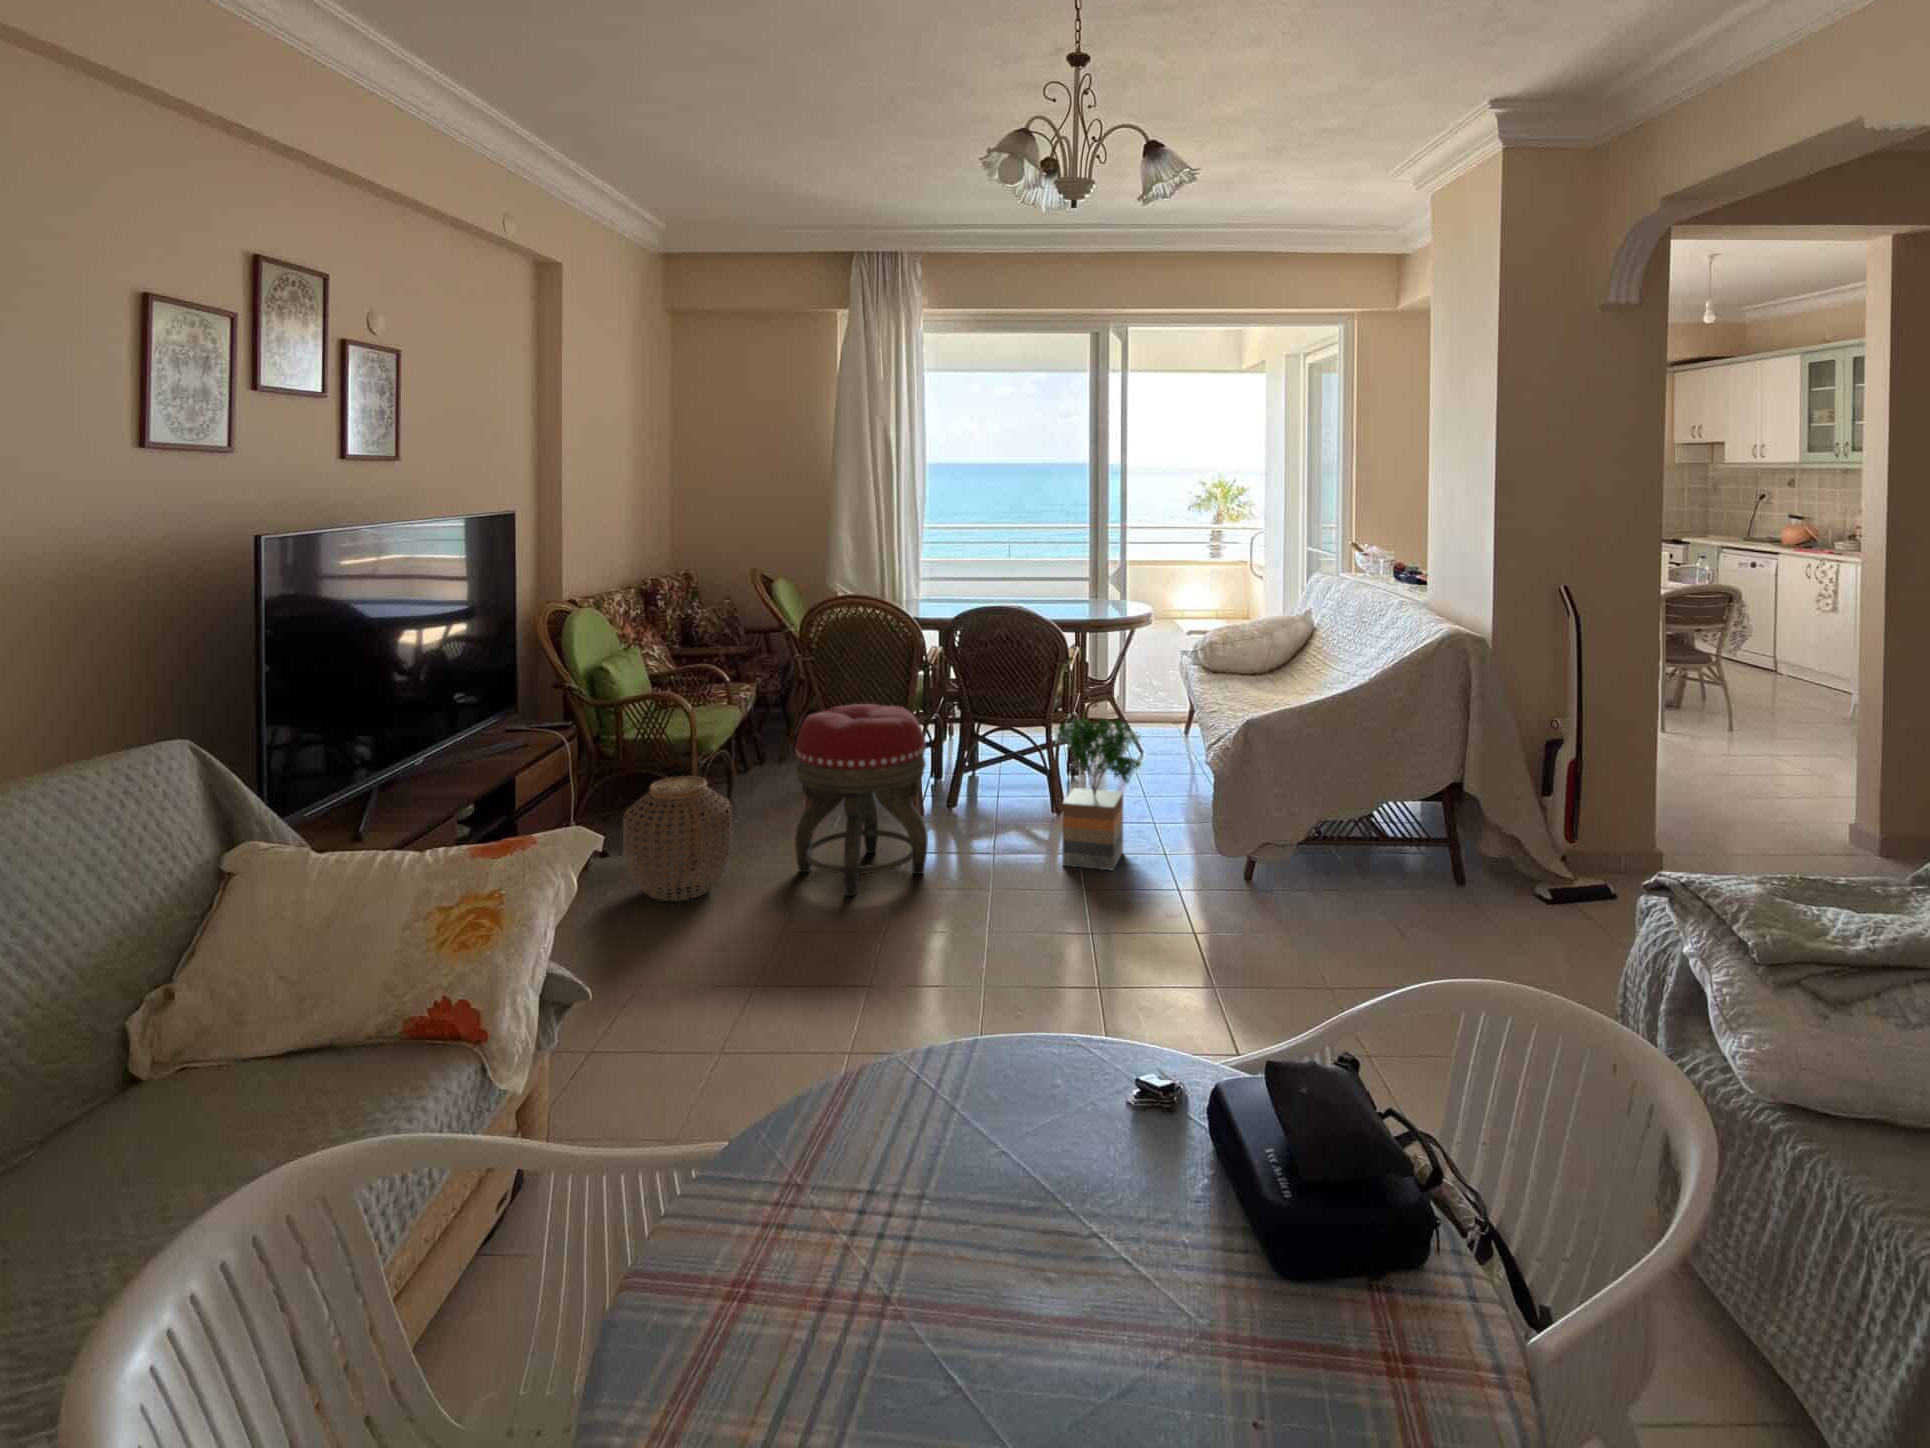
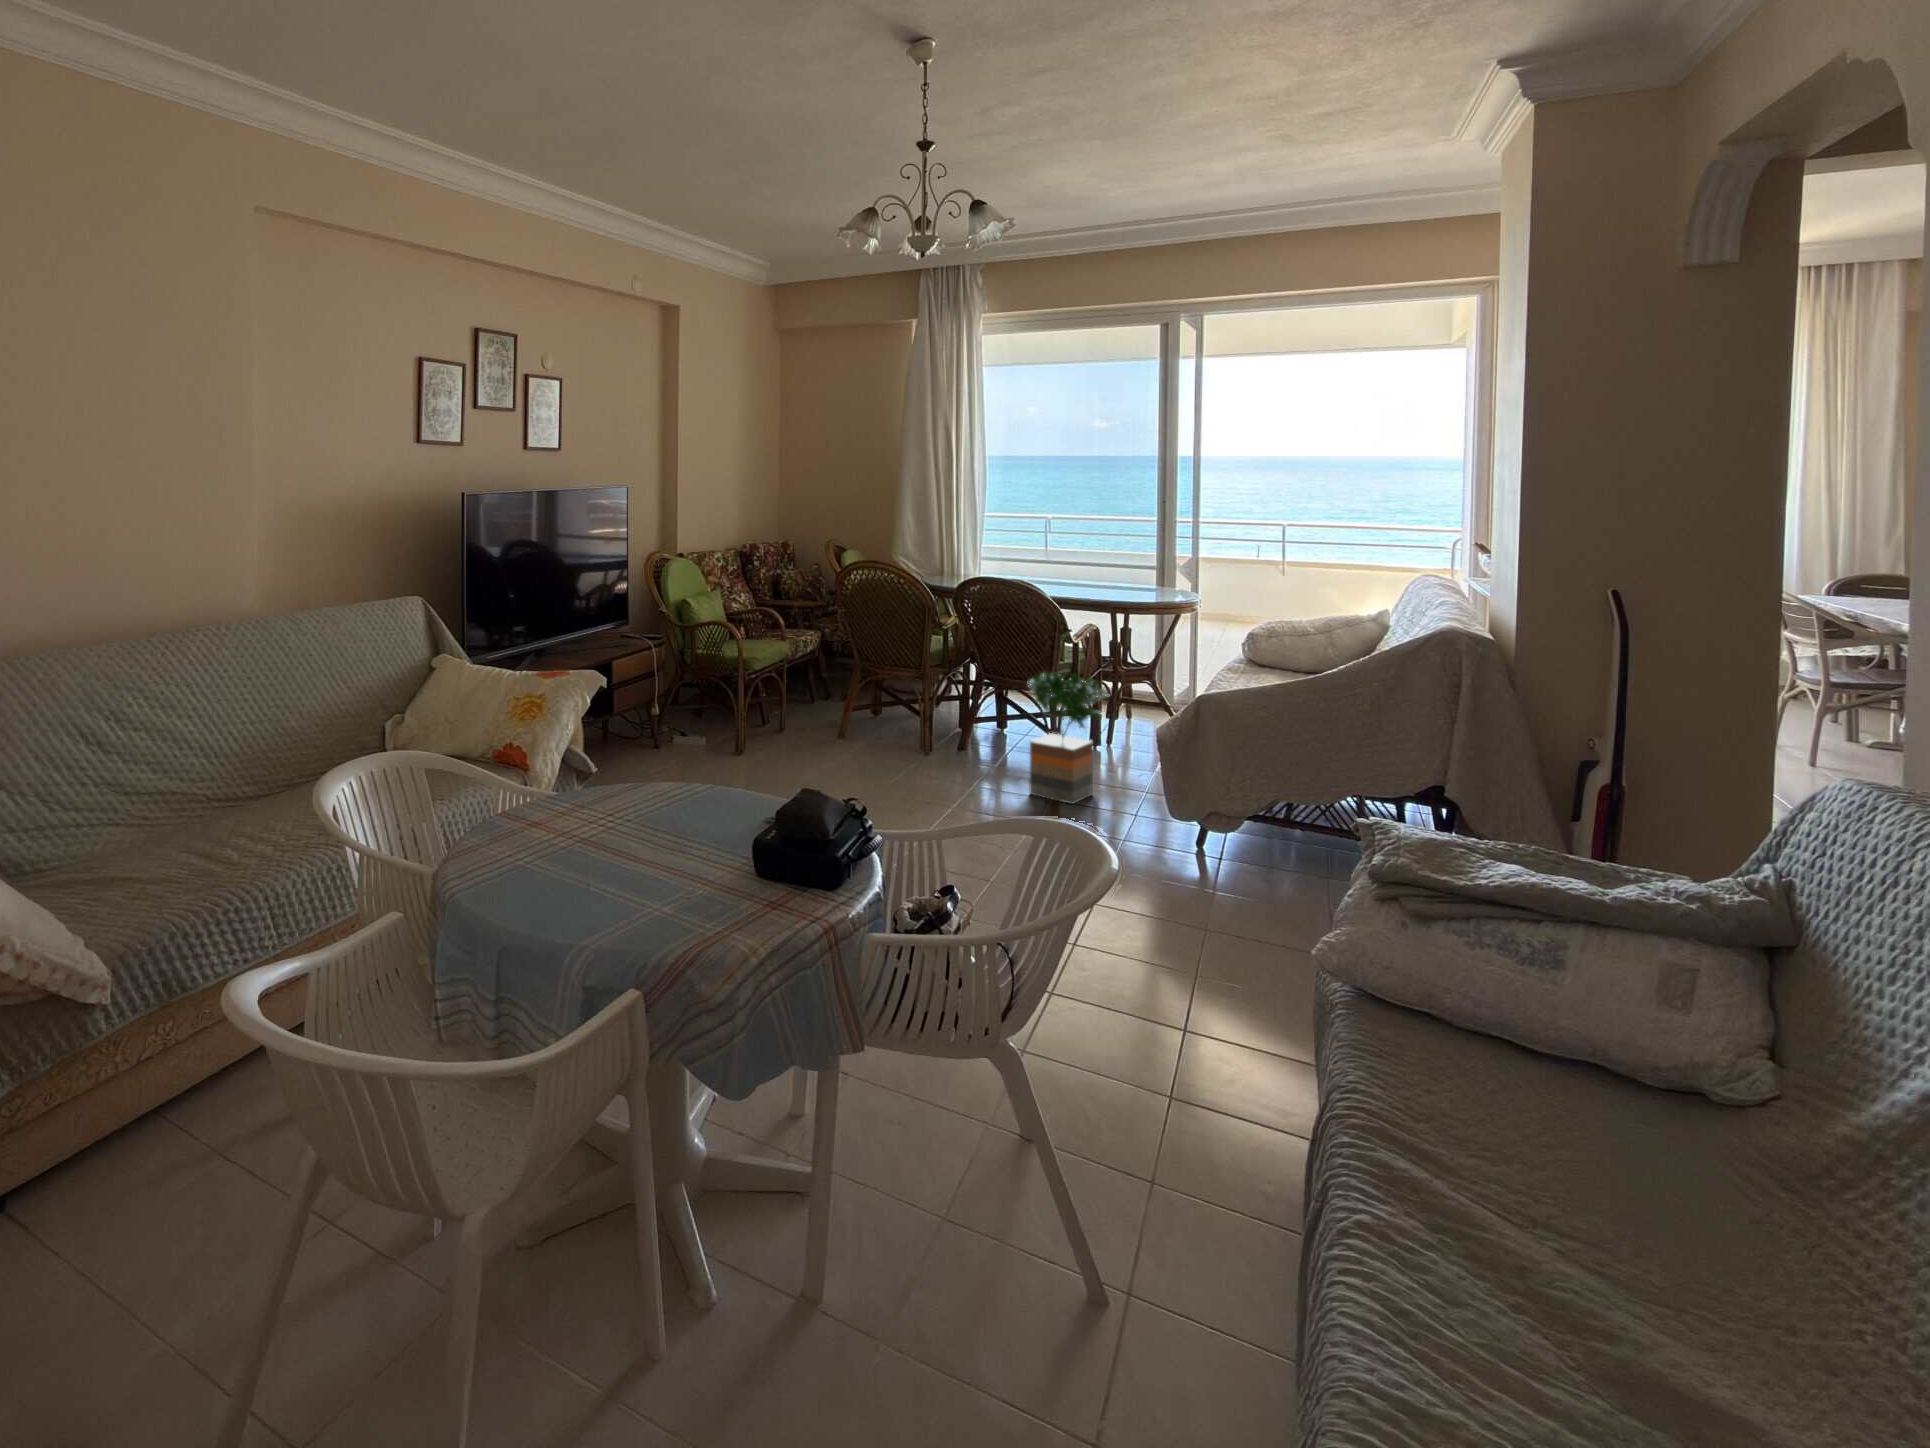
footstool: present [795,704,928,896] -> none [810,643,913,786]
woven basket: present [623,776,732,901] -> none [687,682,763,770]

